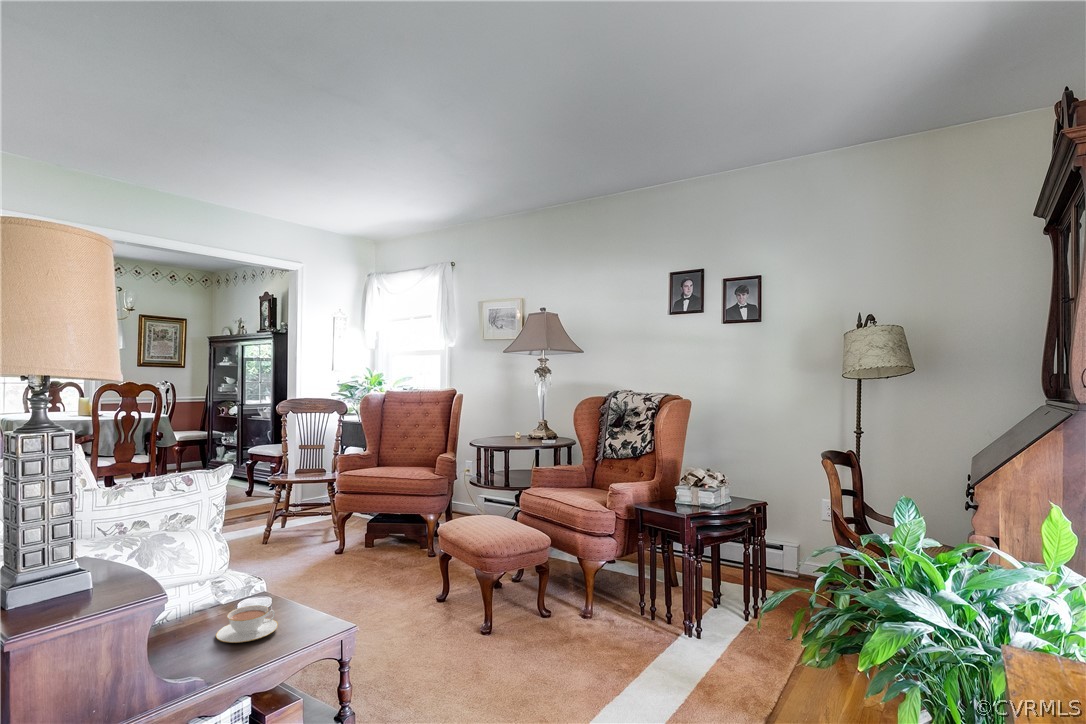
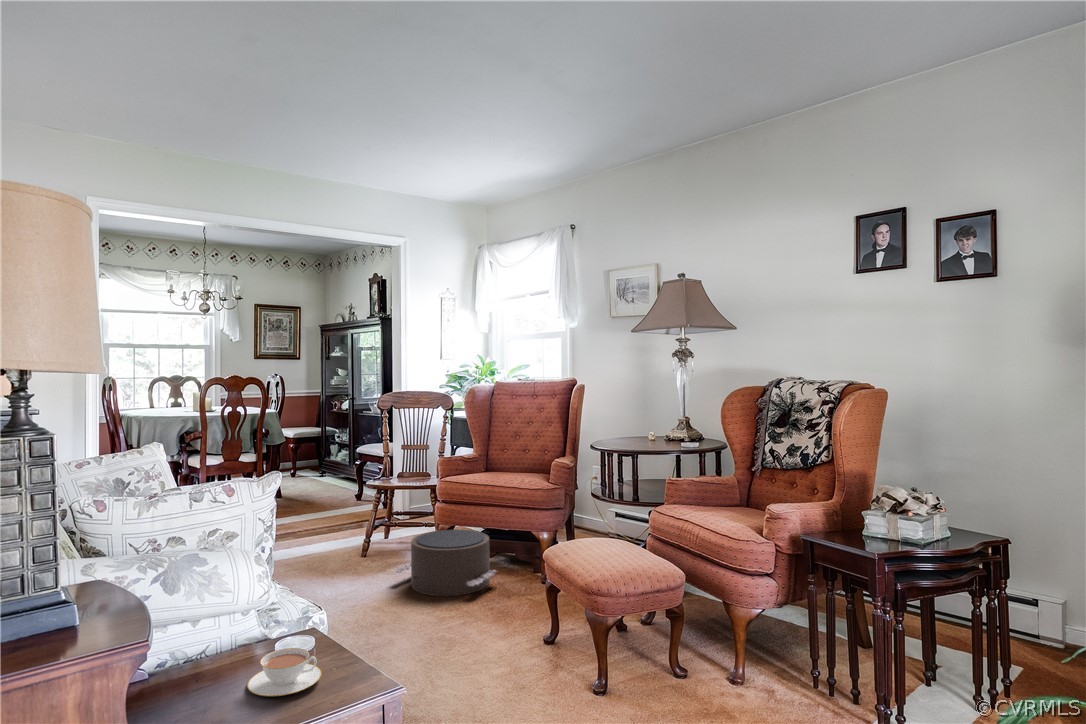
pouf: none [296,517,391,574] -> present [394,530,496,596]

